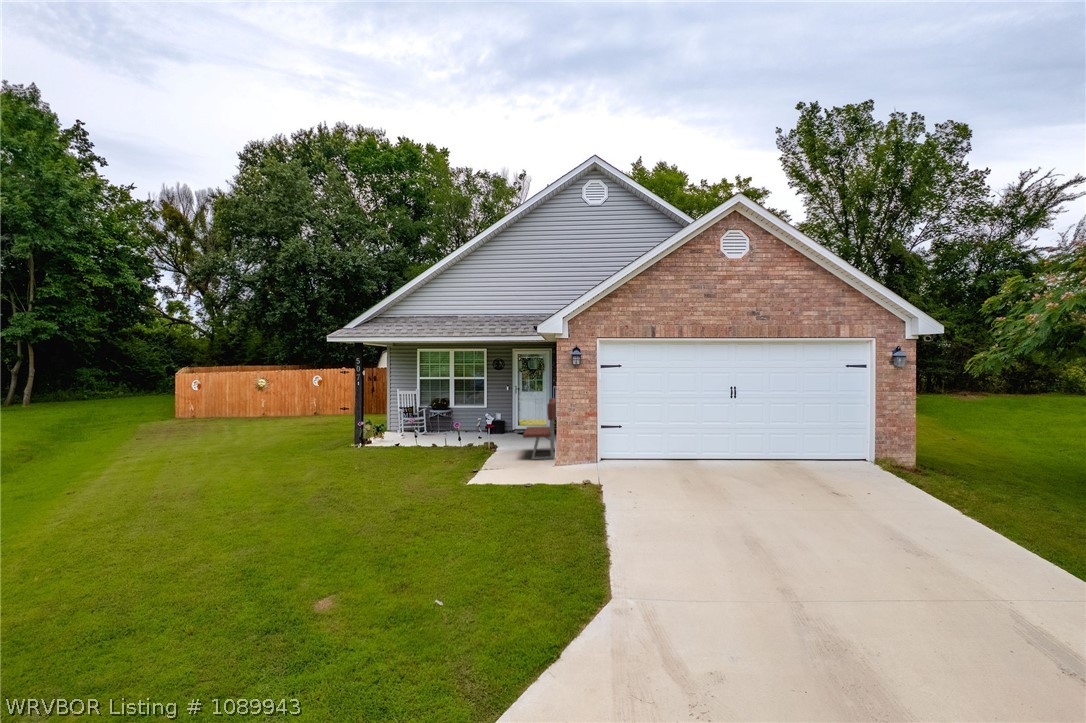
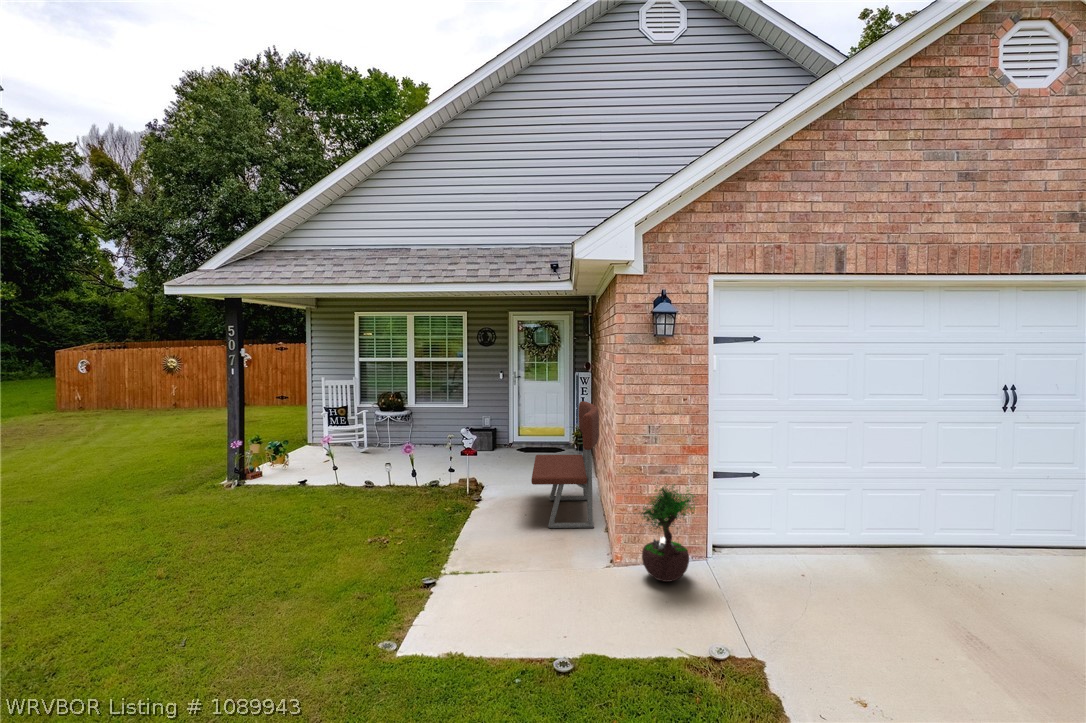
potted tree: none [564,426,591,471] -> present [639,484,695,582]

